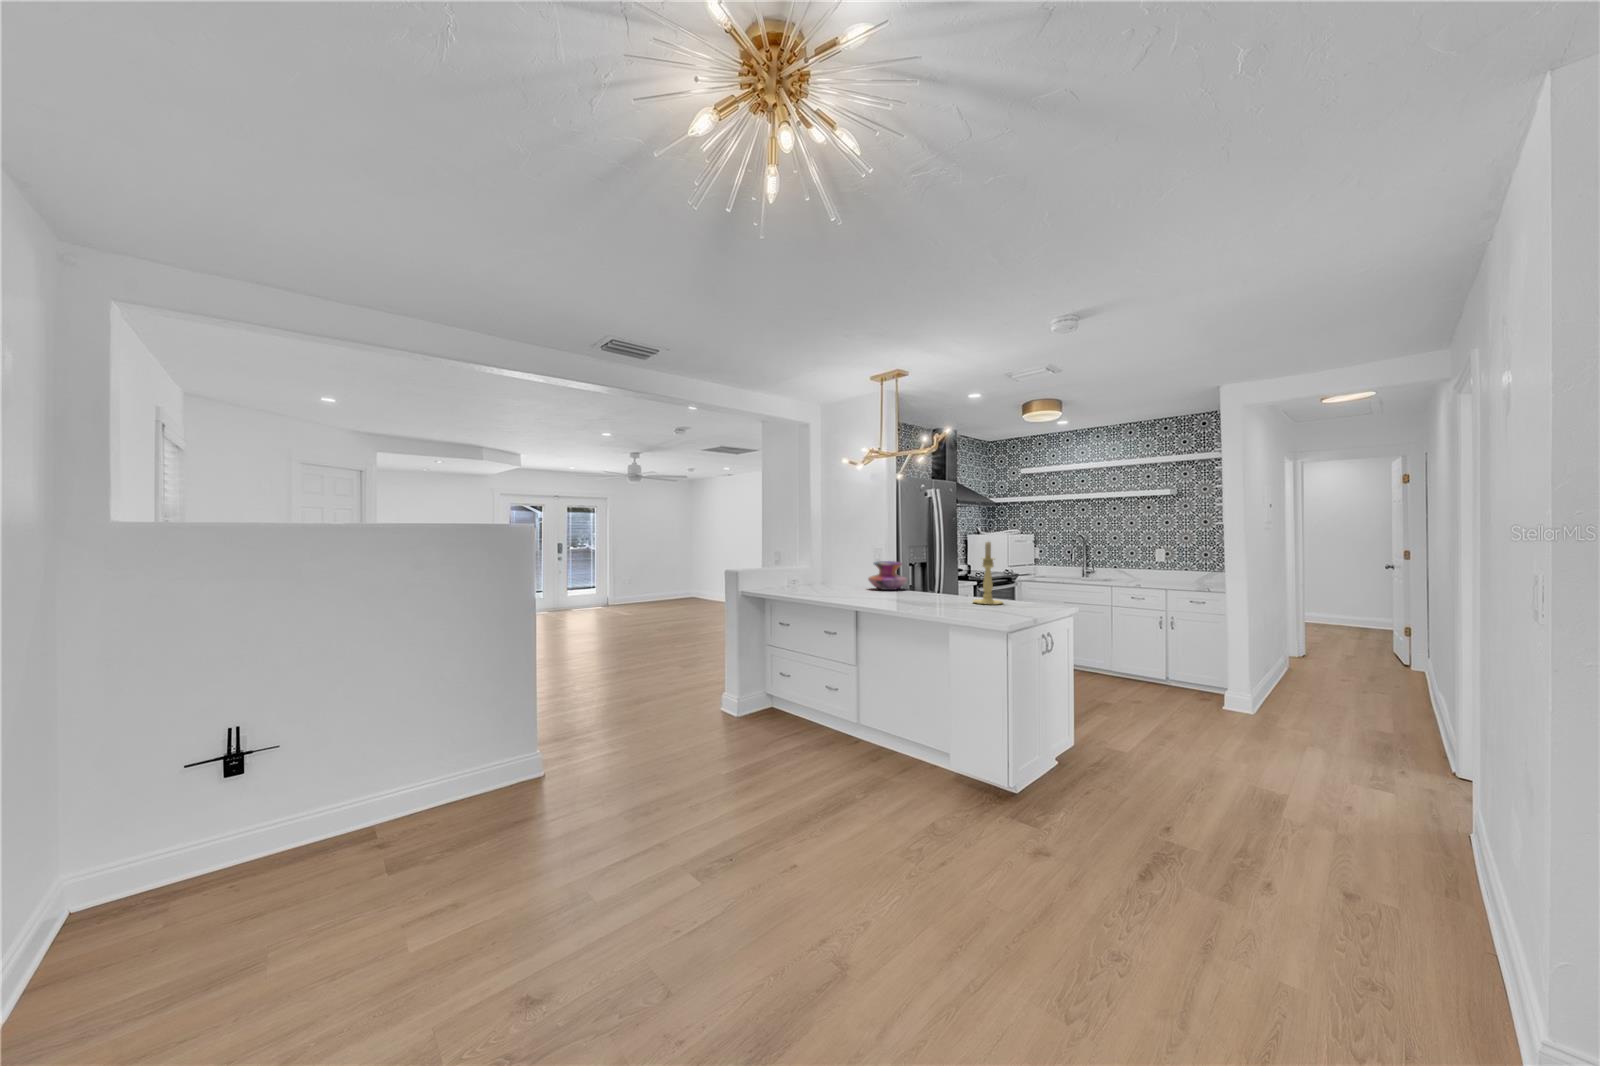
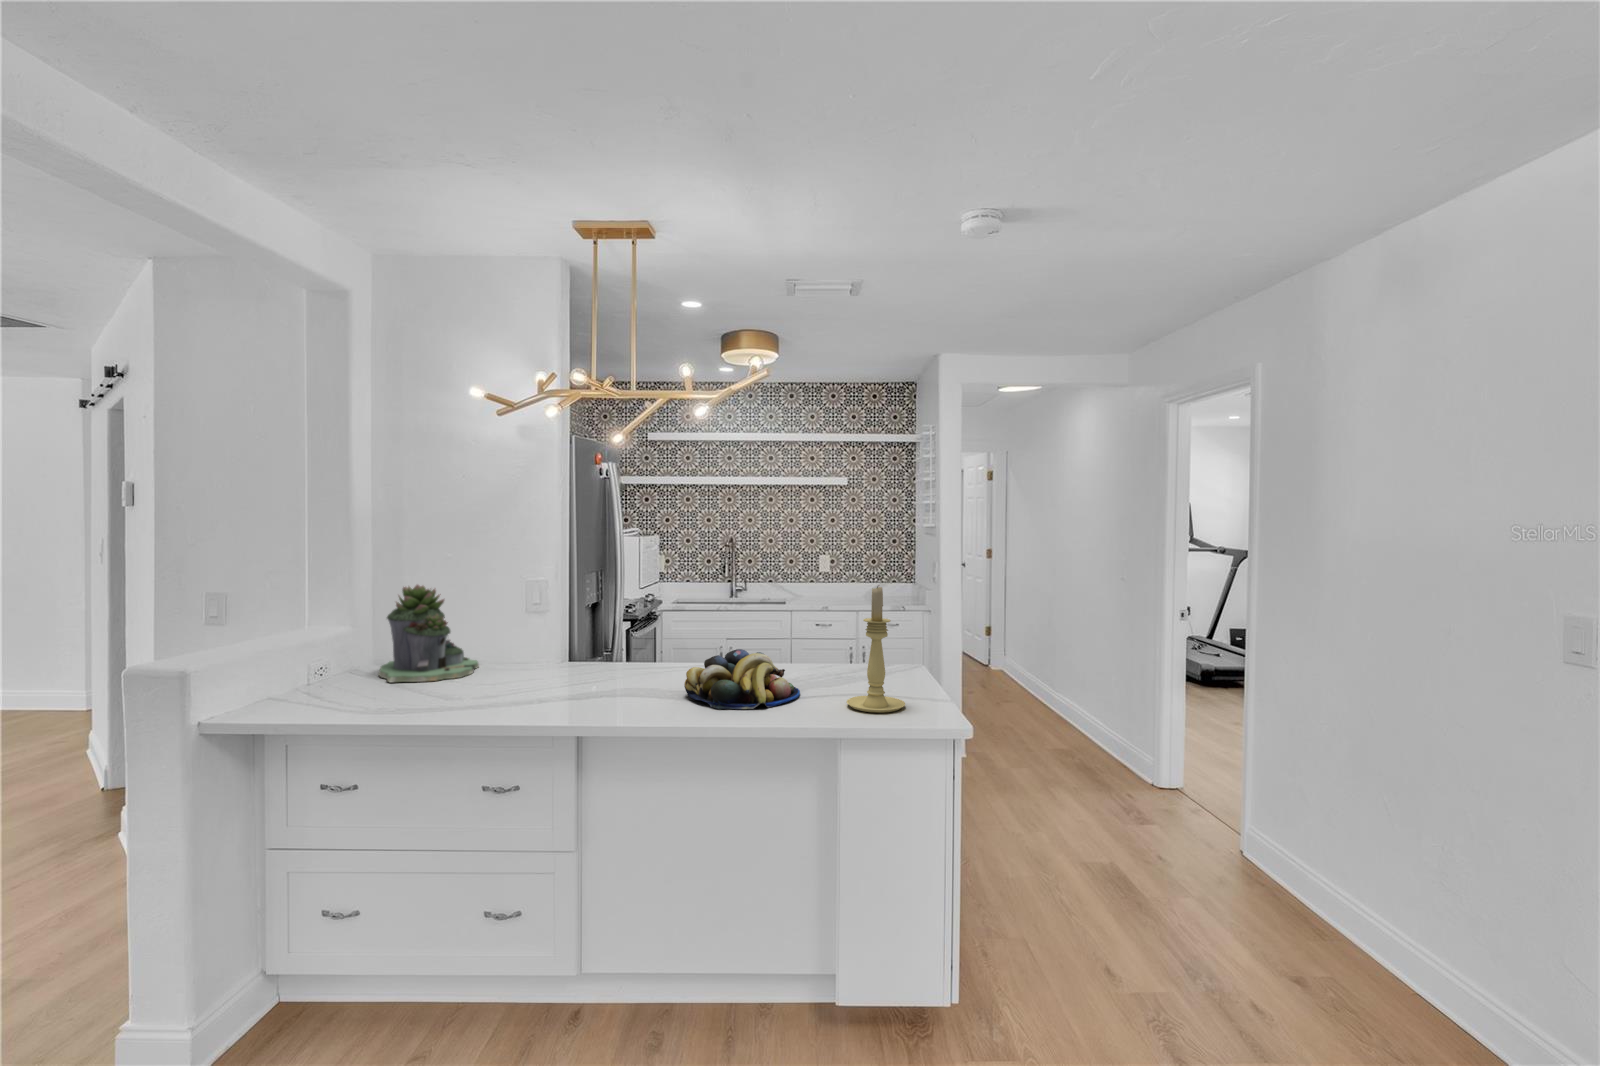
succulent planter: none [823,545,864,585] -> present [379,585,479,682]
decorative vase: present [868,561,908,590] -> none [537,620,626,686]
fruit bowl: none [913,576,970,599] -> present [684,649,800,709]

